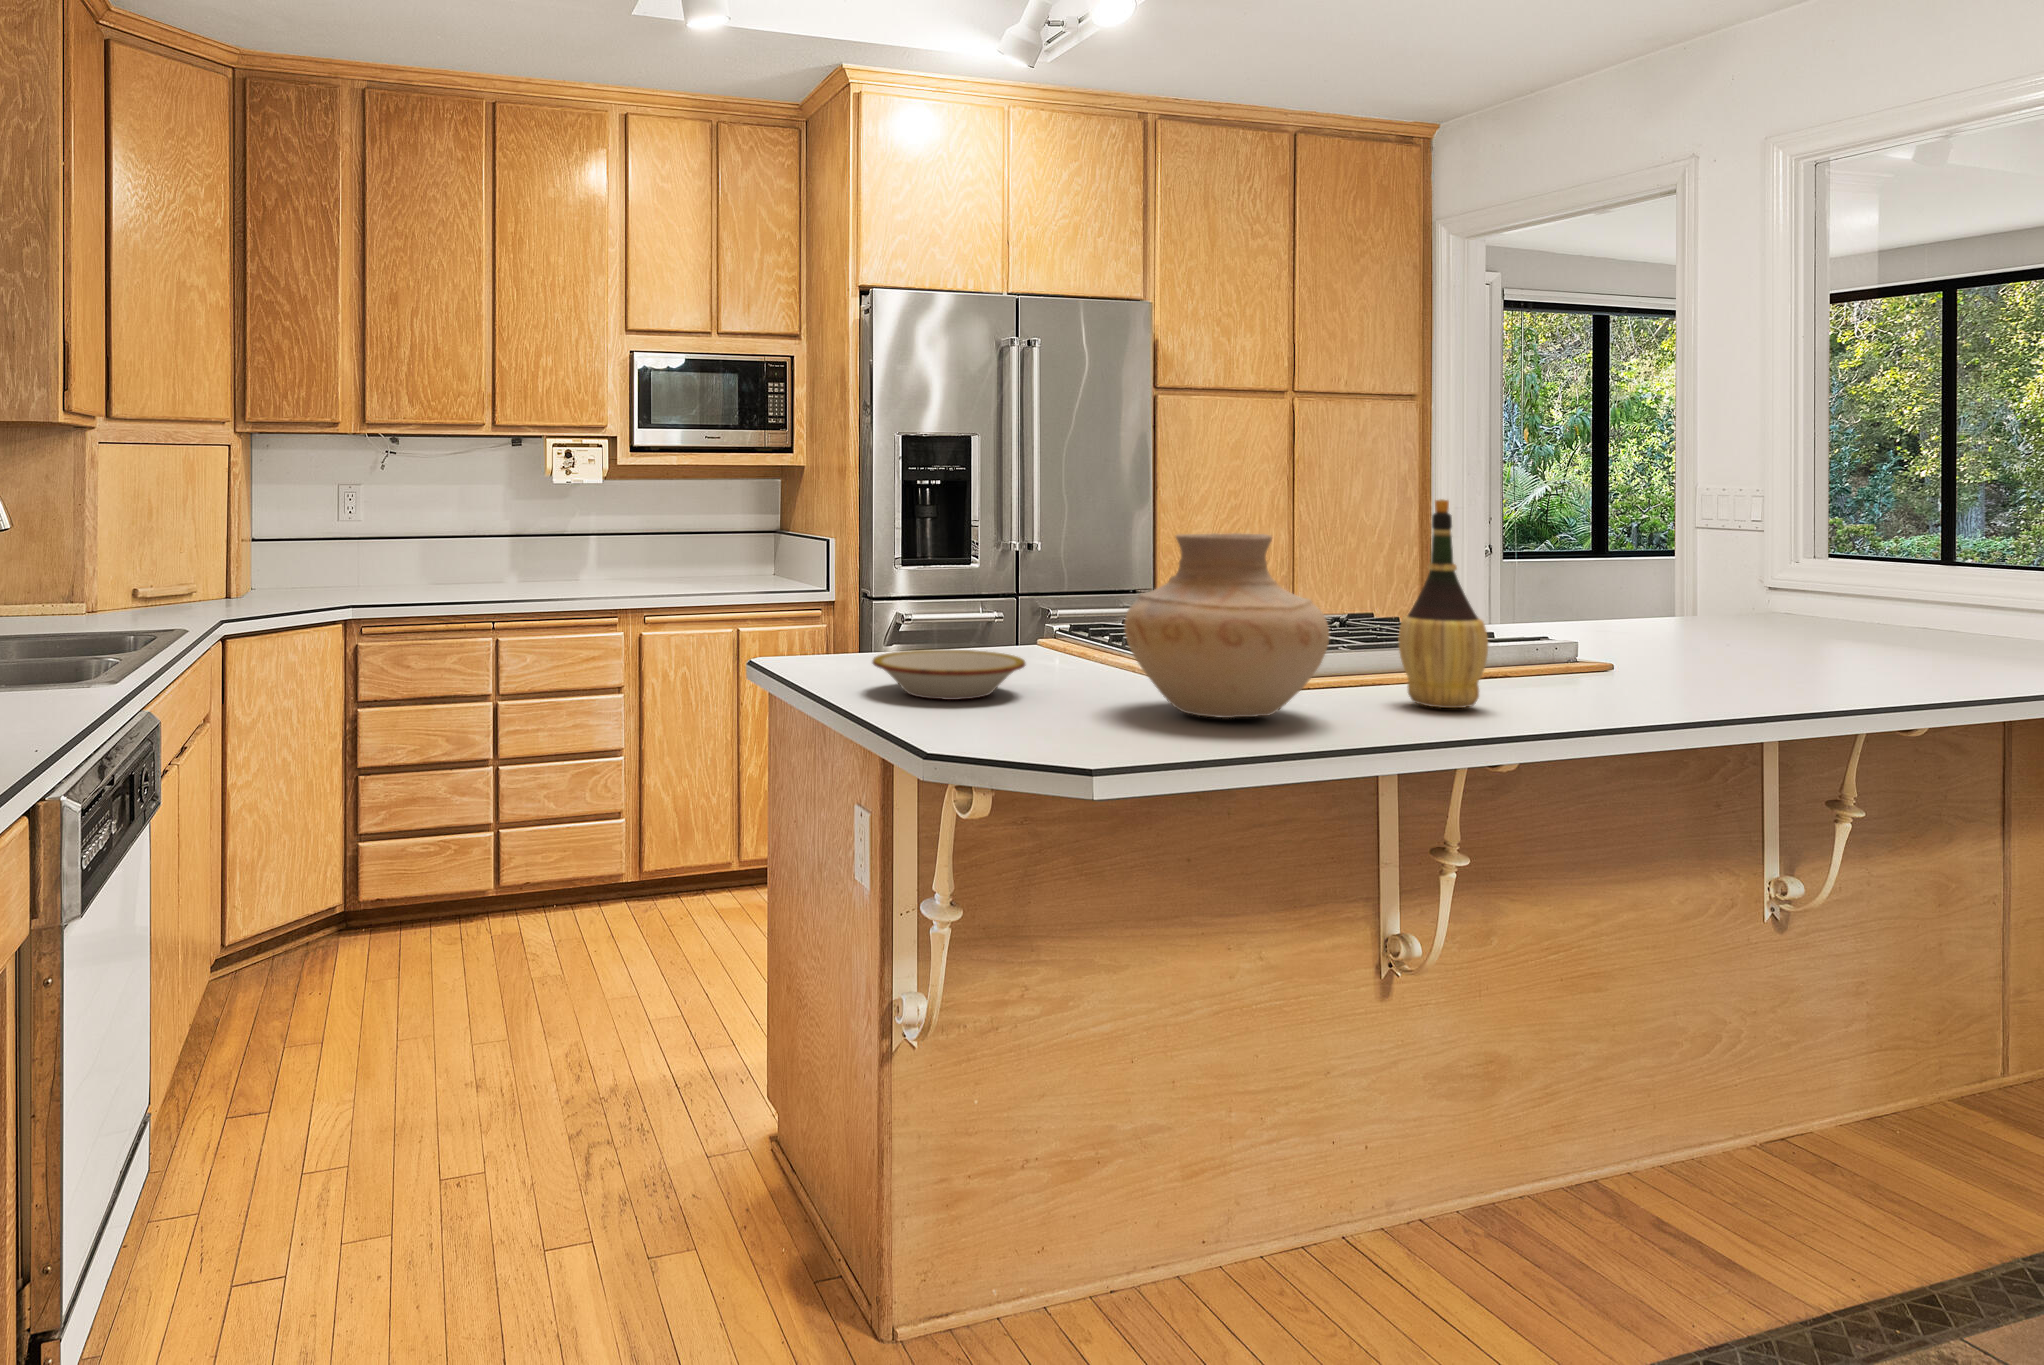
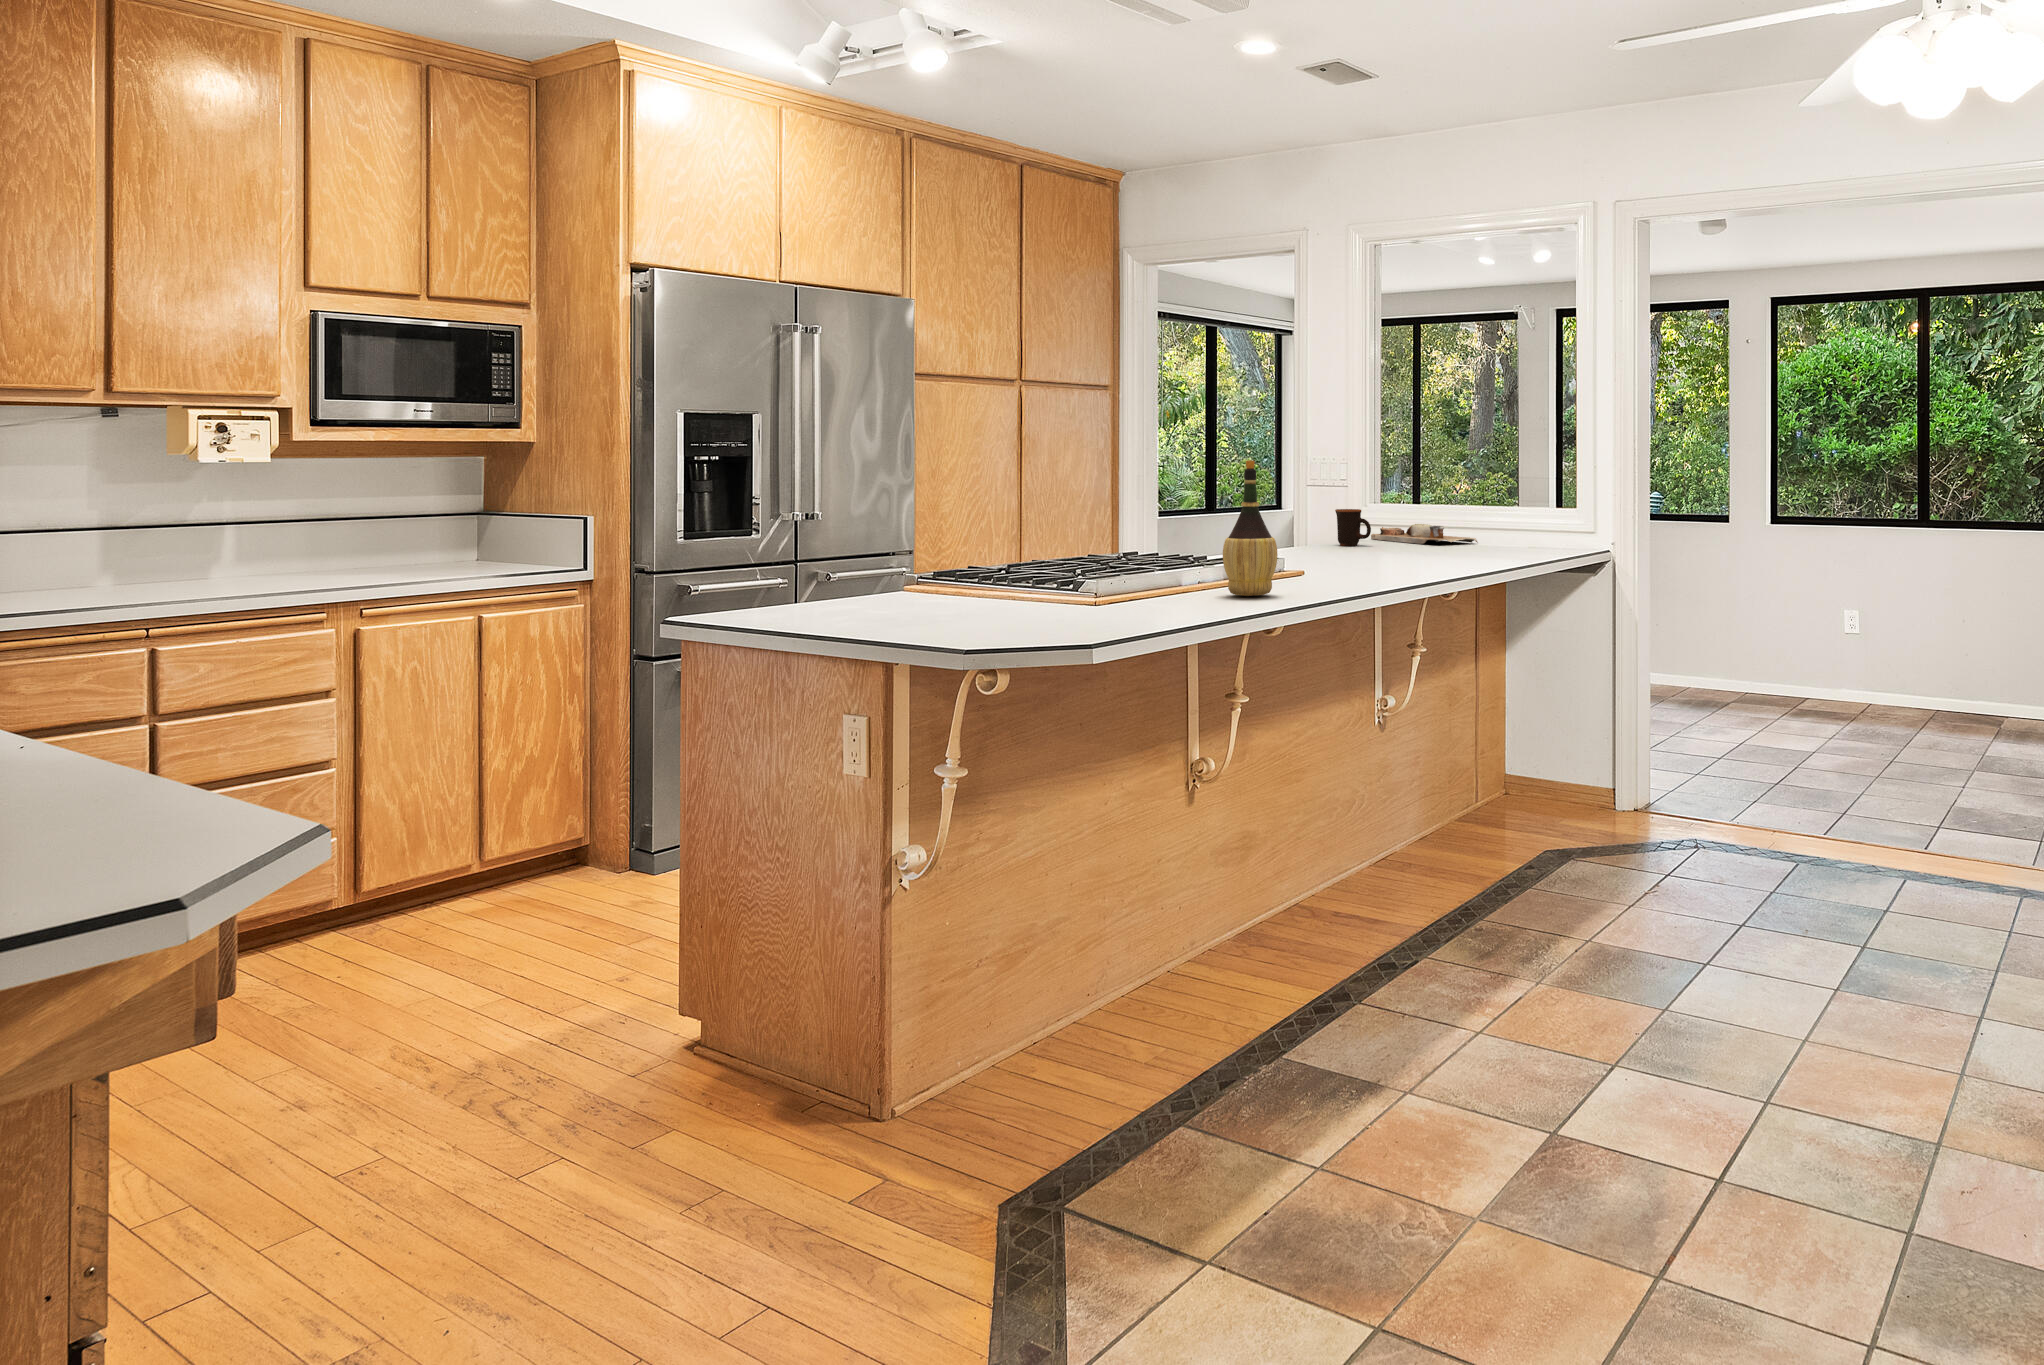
vase: present [1124,533,1329,718] -> none [1064,485,1203,610]
mug: none [1719,570,1780,626] -> present [1335,509,1371,546]
cutting board: none [1797,599,1998,637] -> present [1371,524,1478,544]
bowl: present [872,649,1025,700] -> none [854,584,981,620]

